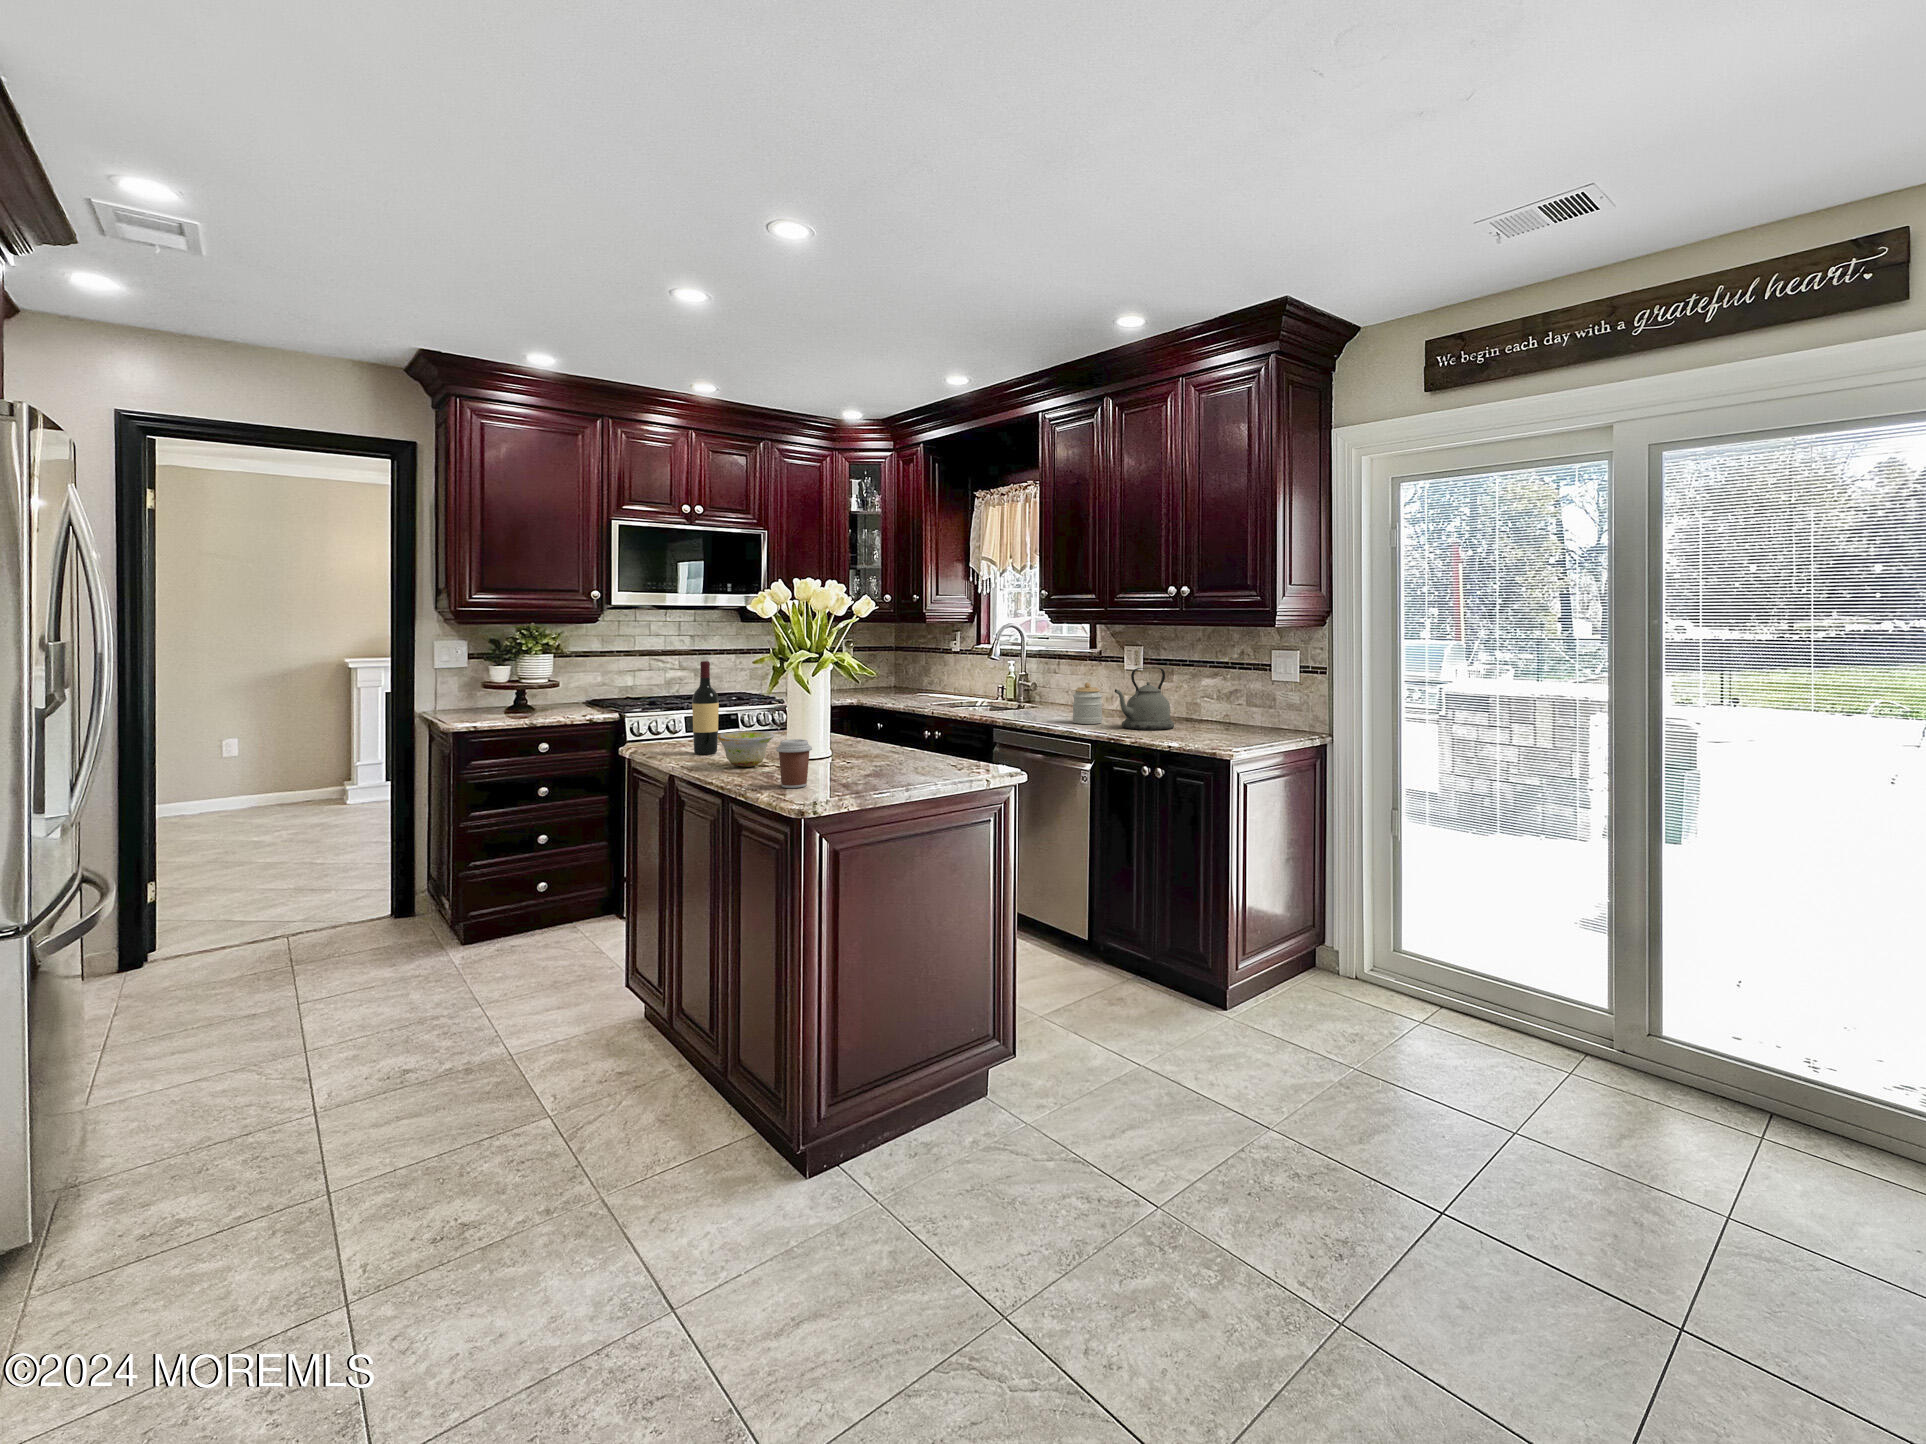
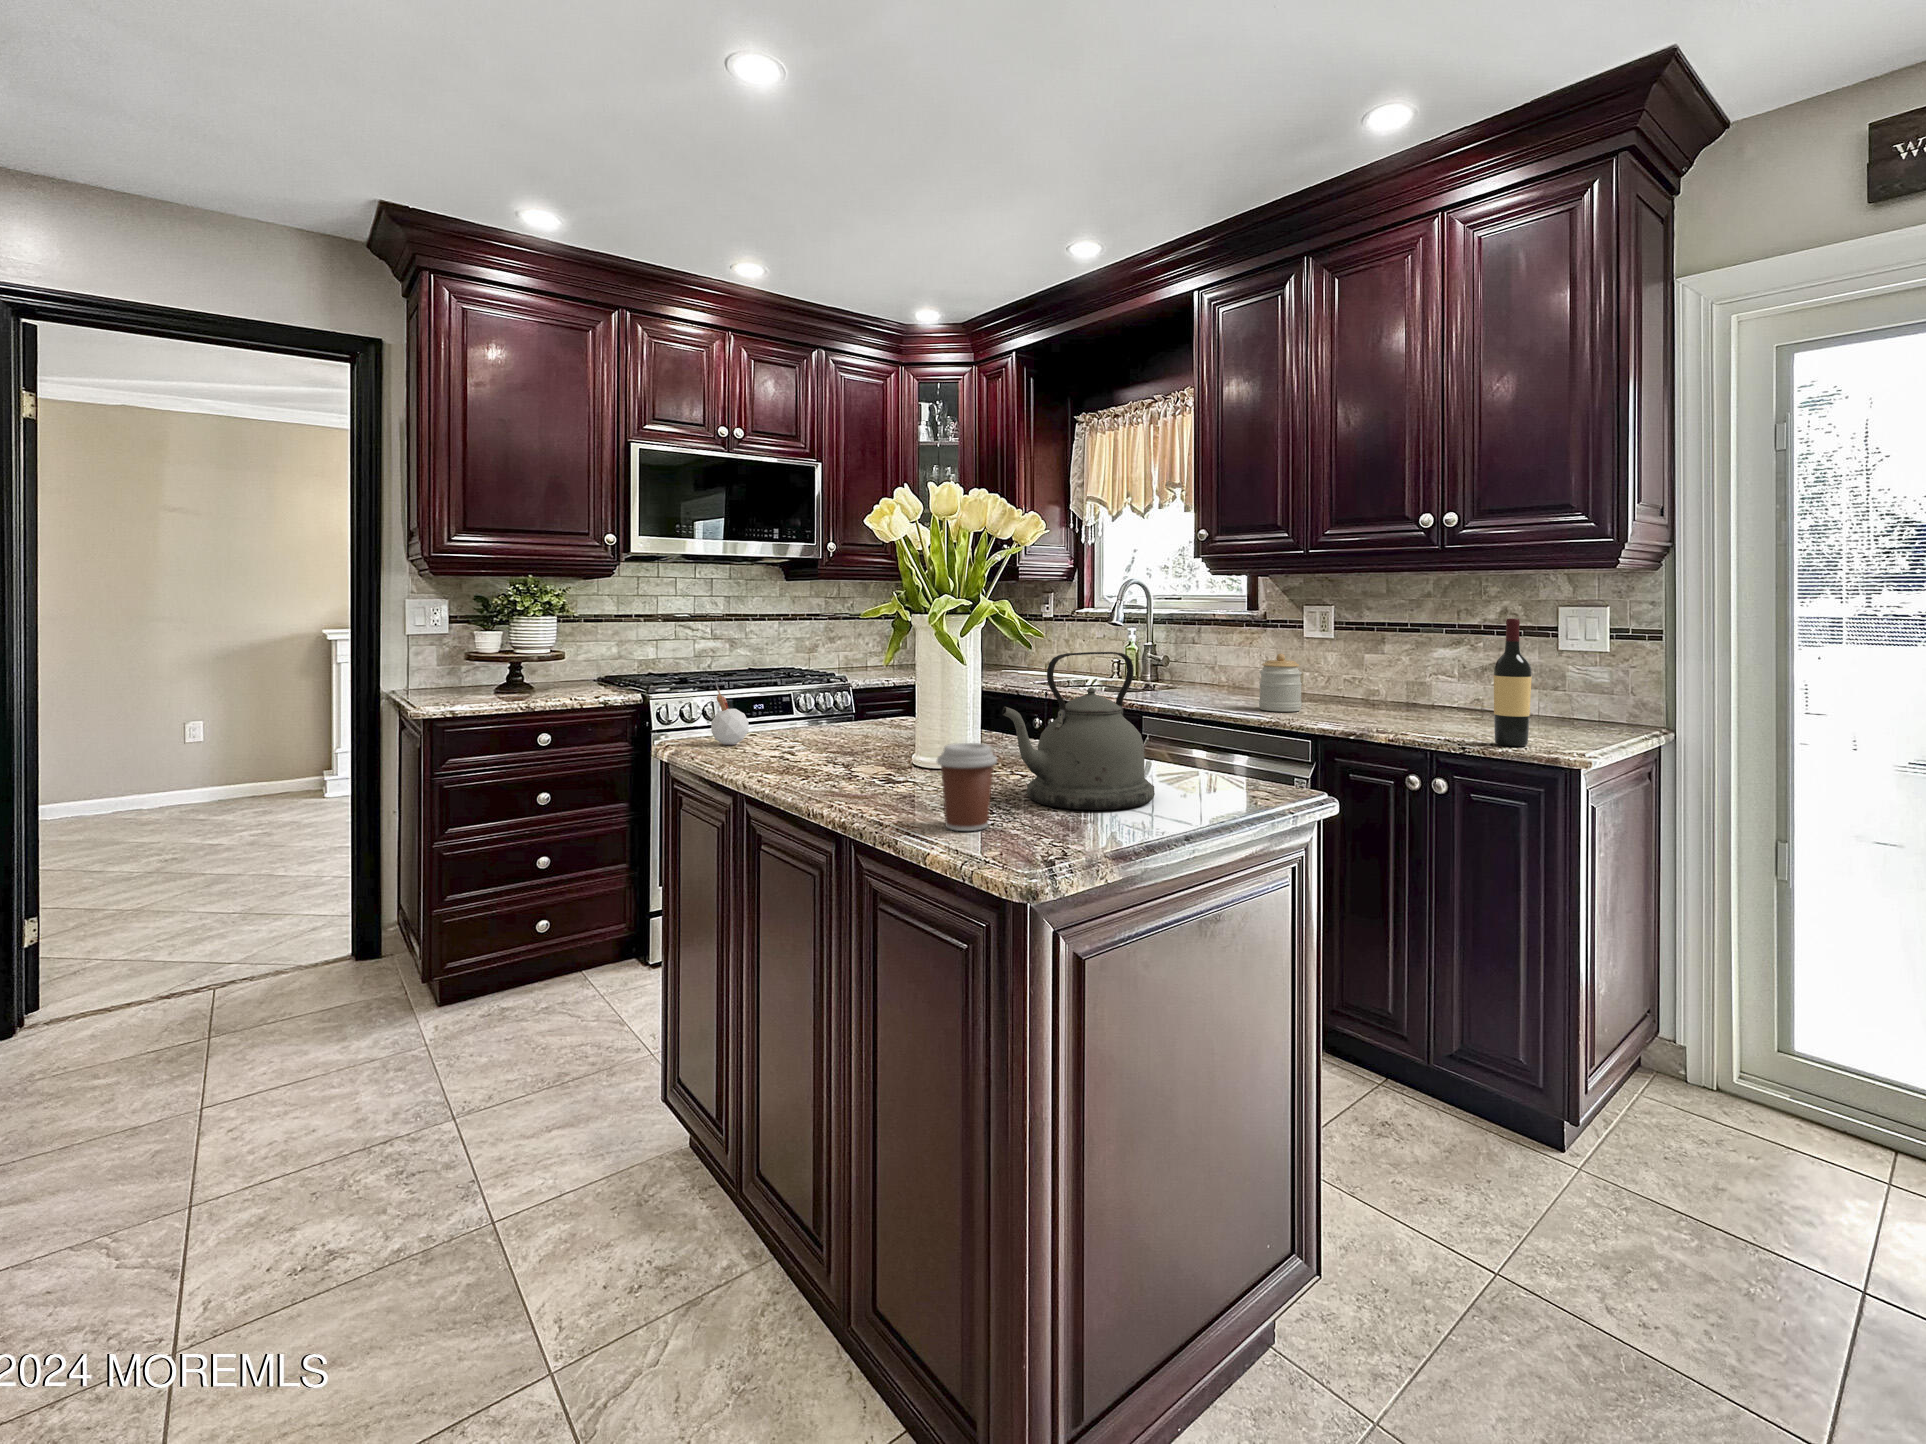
wine bottle: present [692,661,719,754] -> present [1494,619,1532,746]
kettle: present [1115,667,1174,730] -> present [1002,652,1155,810]
candle: none [661,705,687,747] -> present [711,683,749,745]
bowl: present [718,731,774,767] -> none [813,725,903,783]

